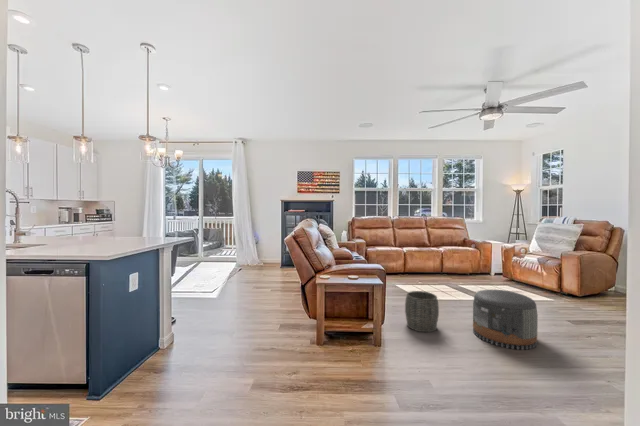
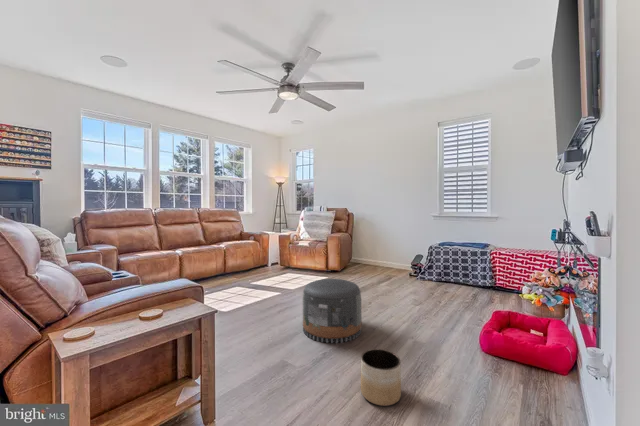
woven basket: present [405,291,439,332] -> none [226,303,272,364]
planter: none [480,346,518,392] -> present [361,349,401,406]

